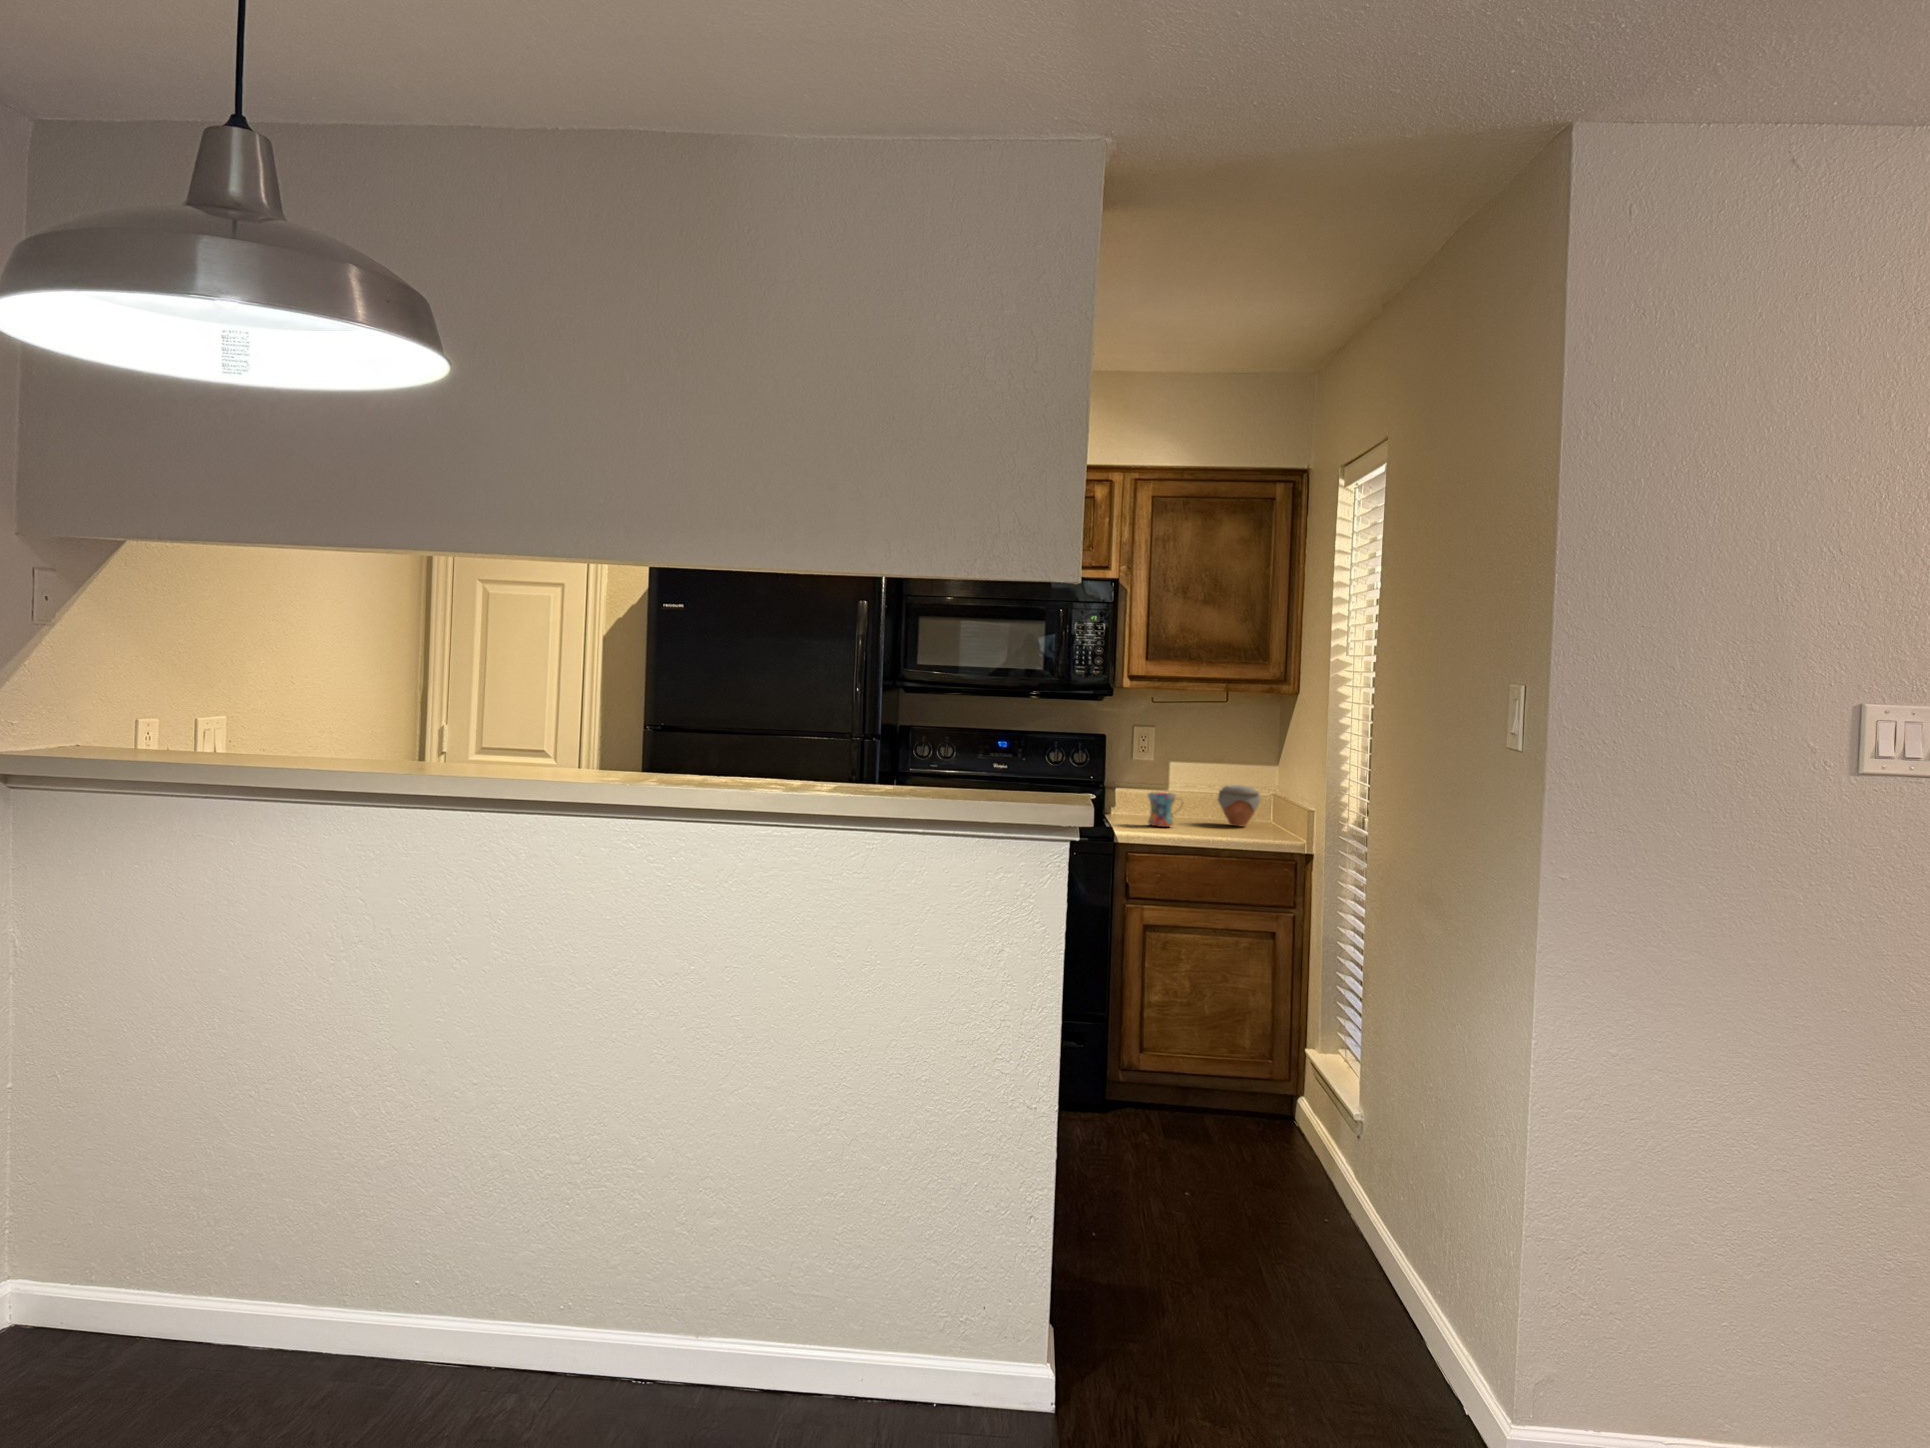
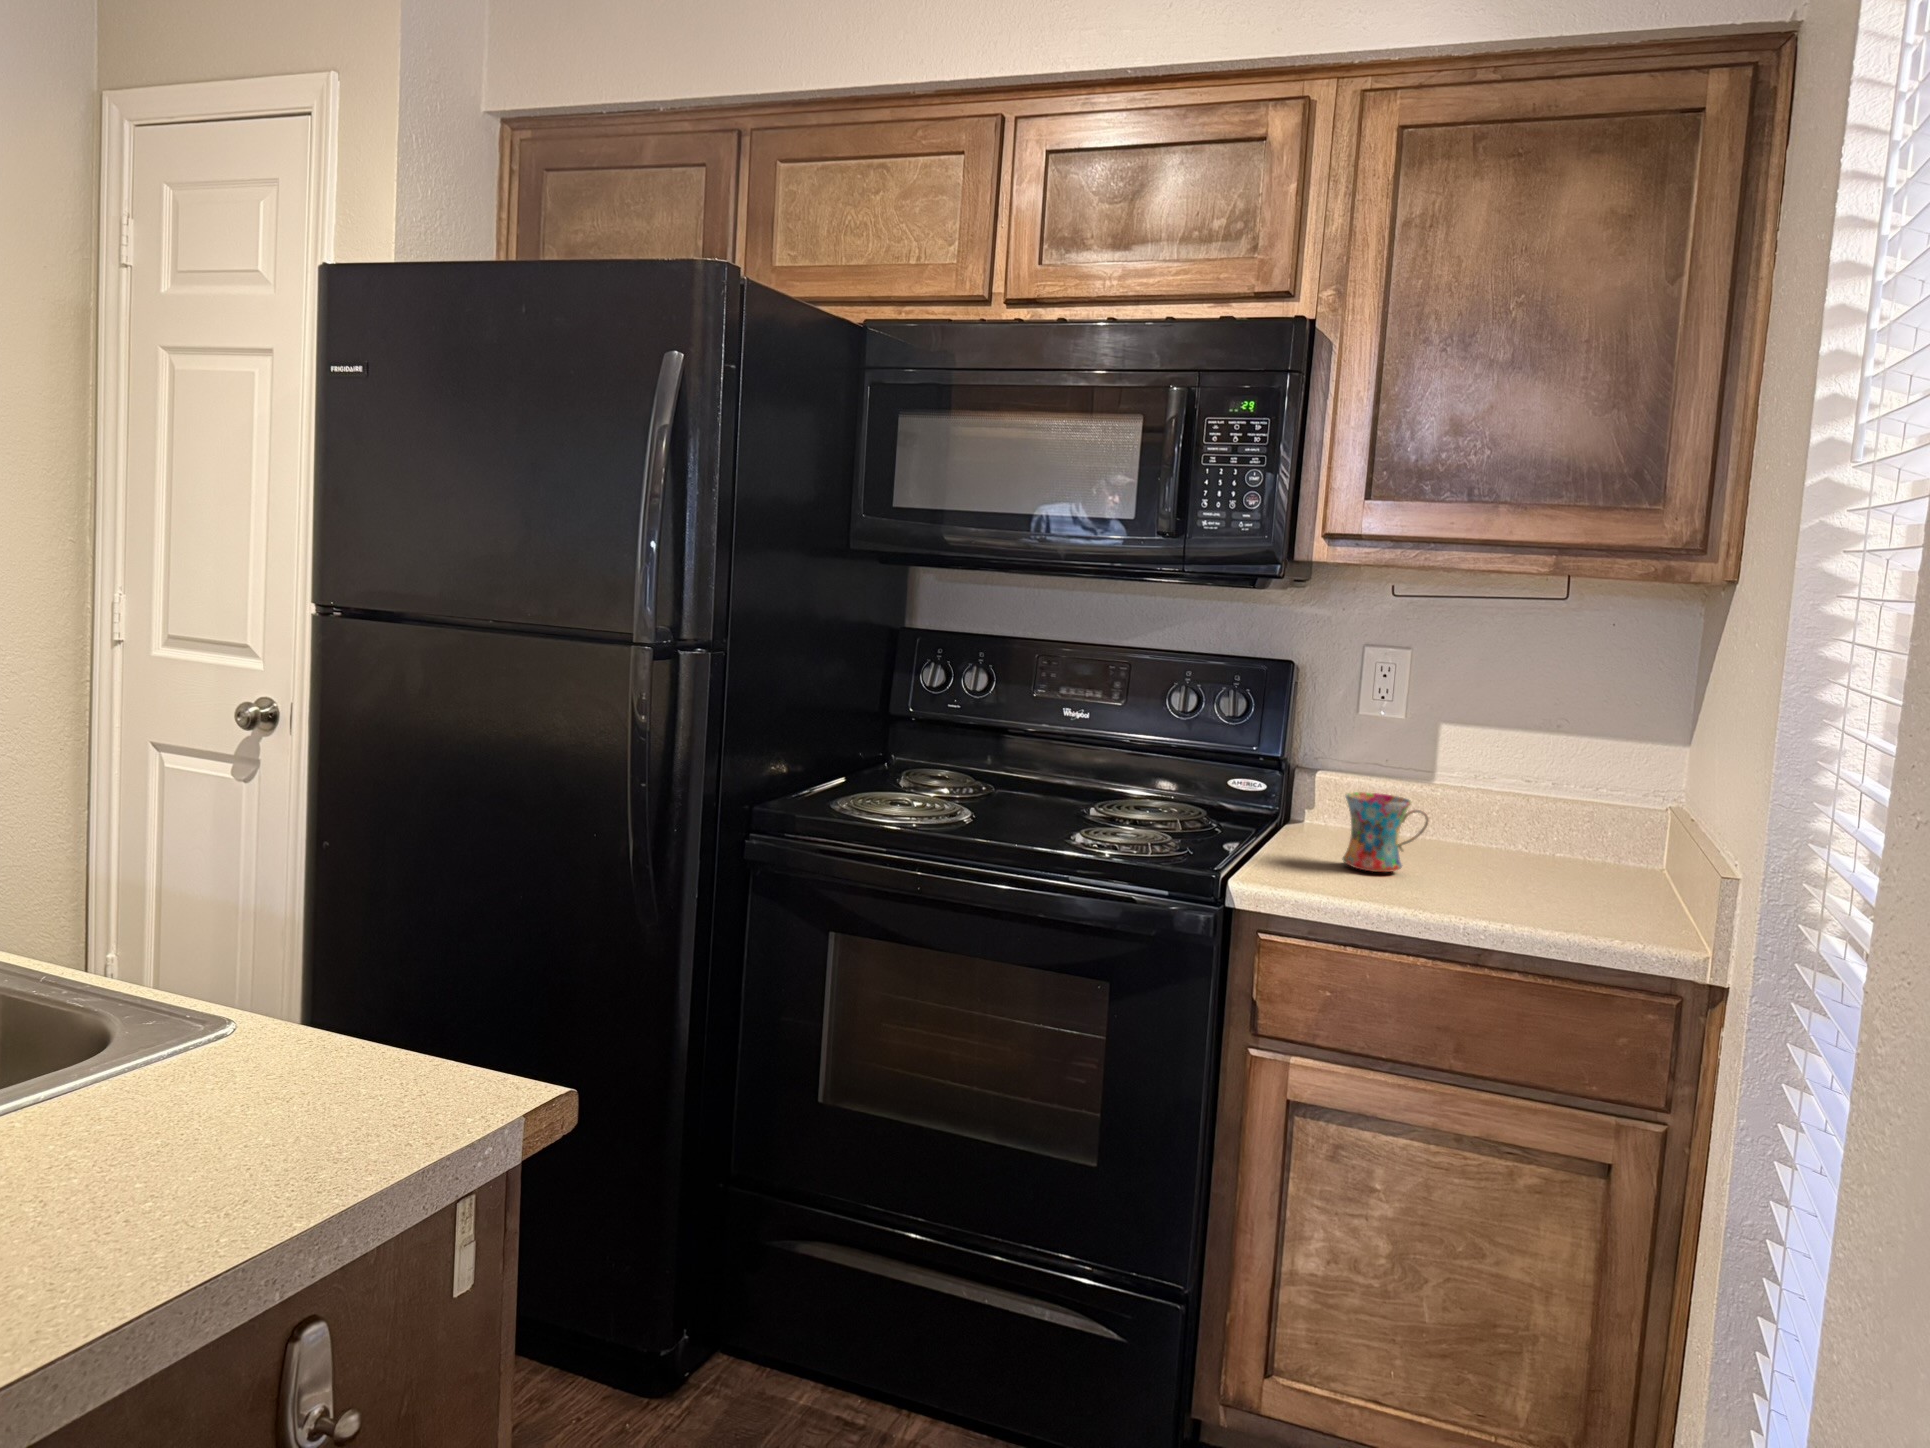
jar: present [1218,785,1261,826] -> none [1523,786,1633,882]

